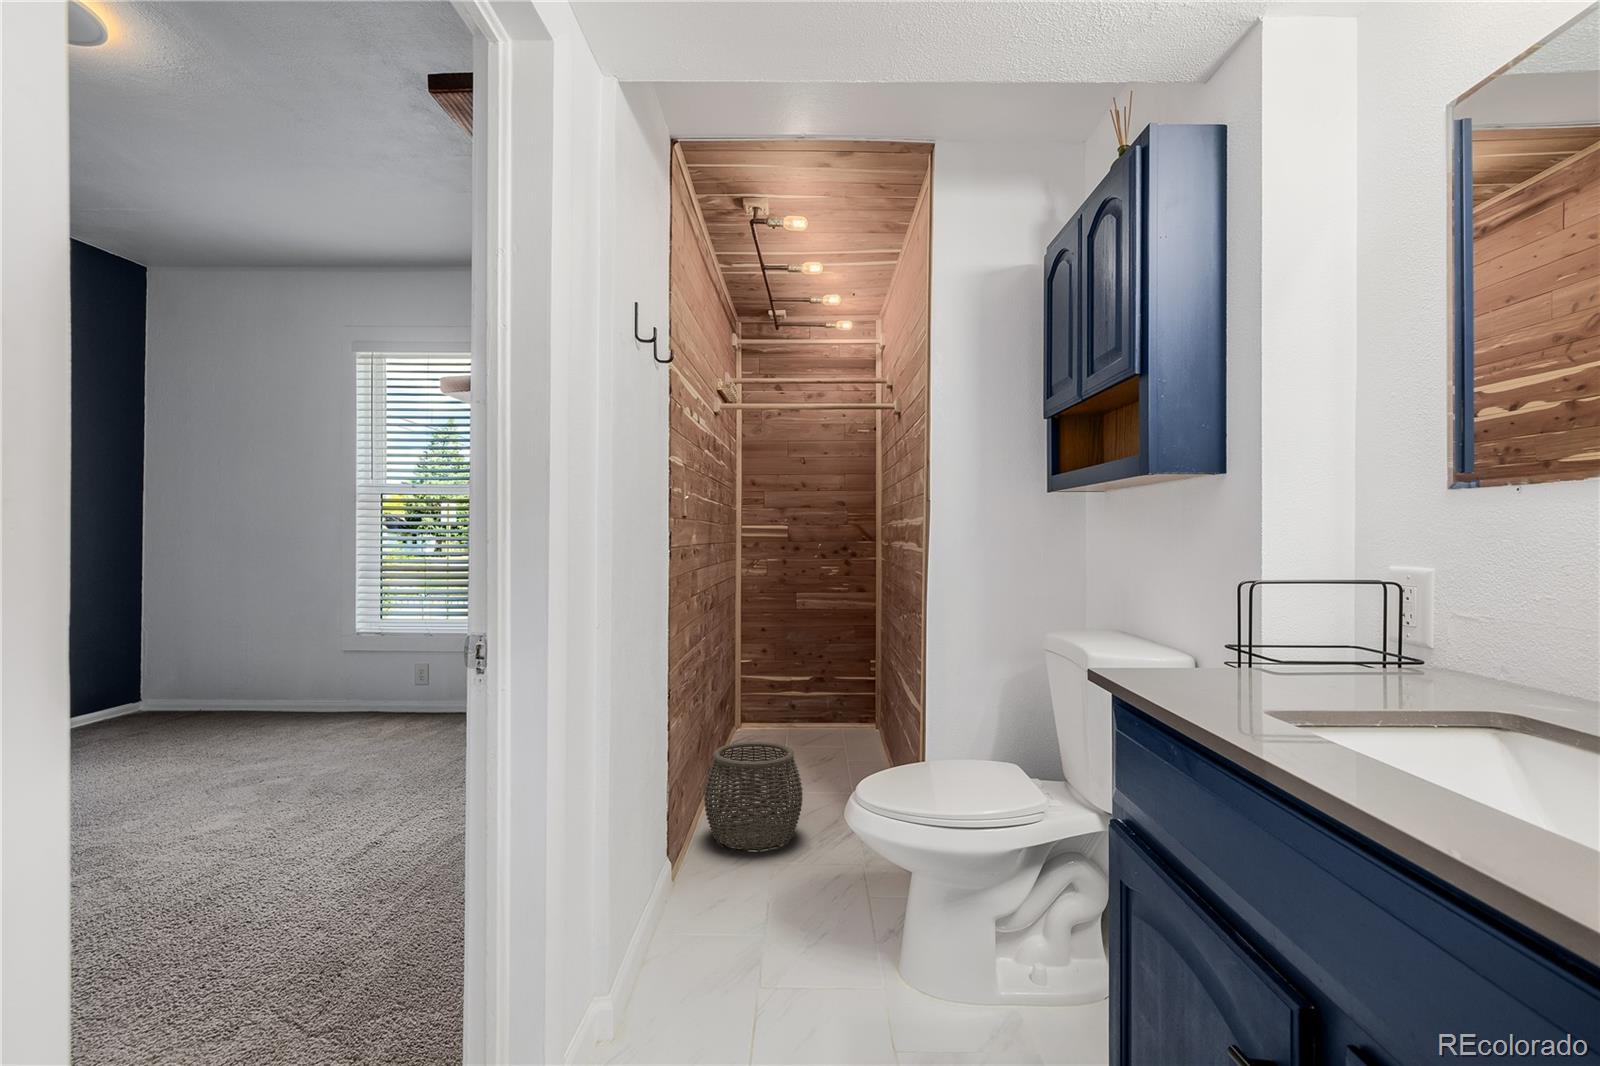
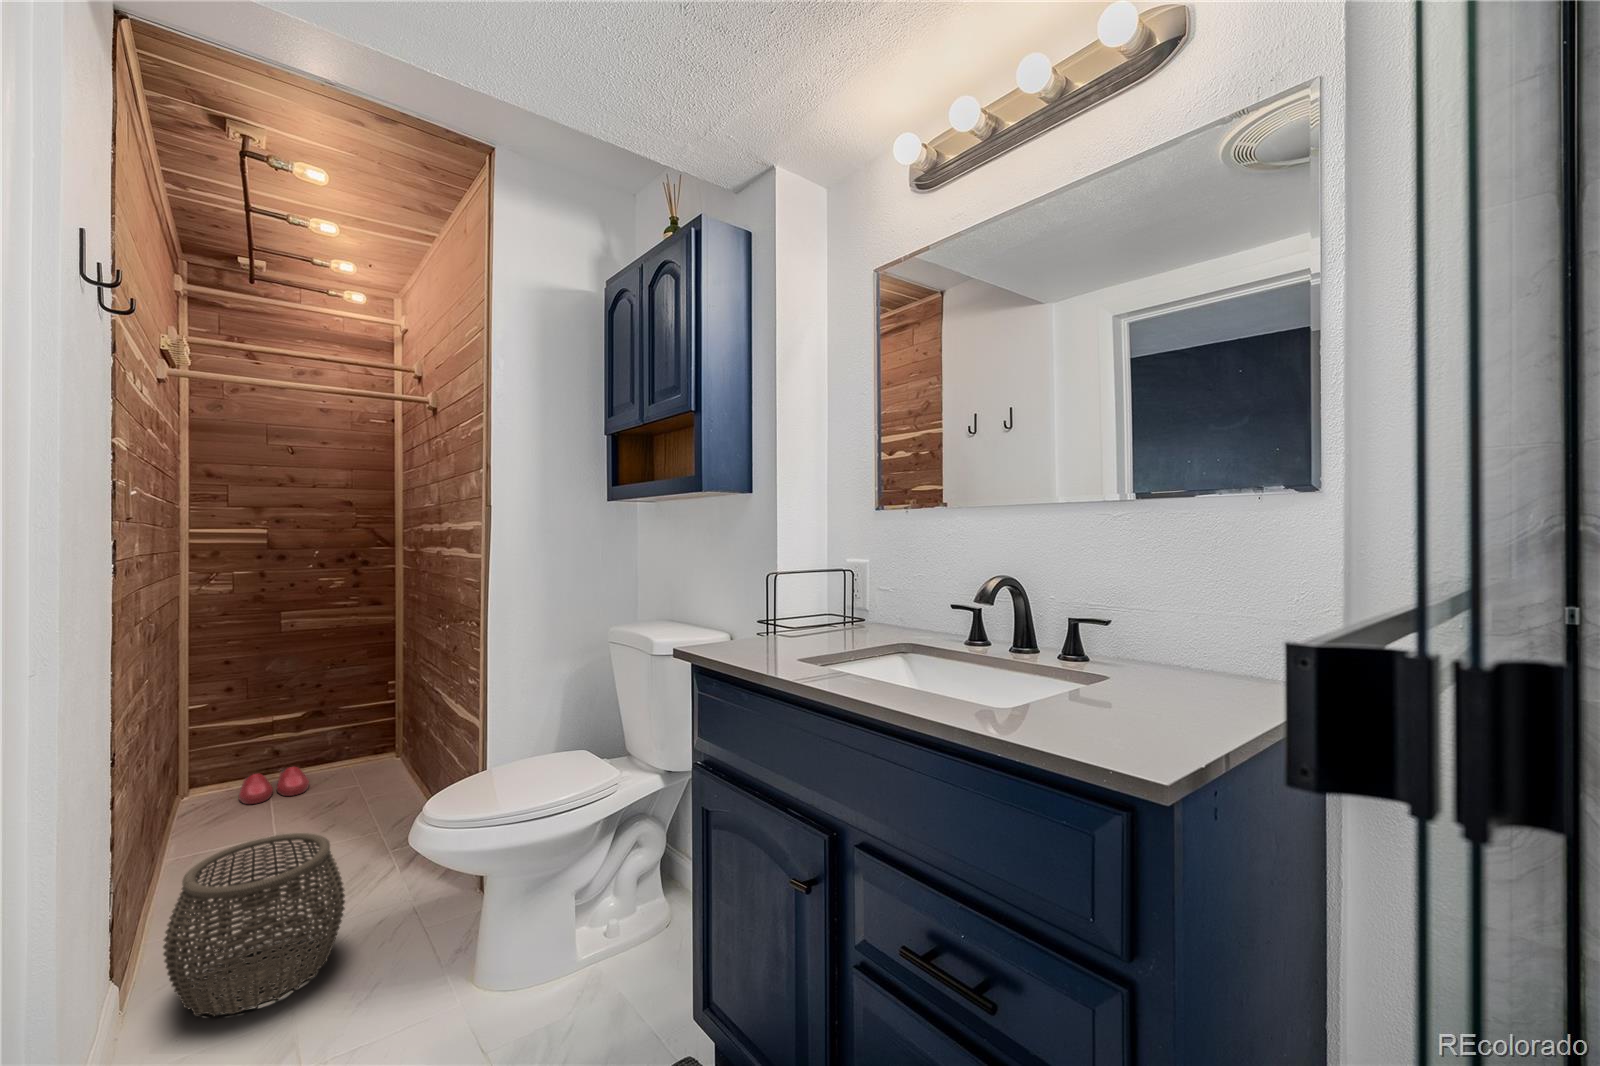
slippers: none [767,720,811,742] -> present [239,767,309,804]

